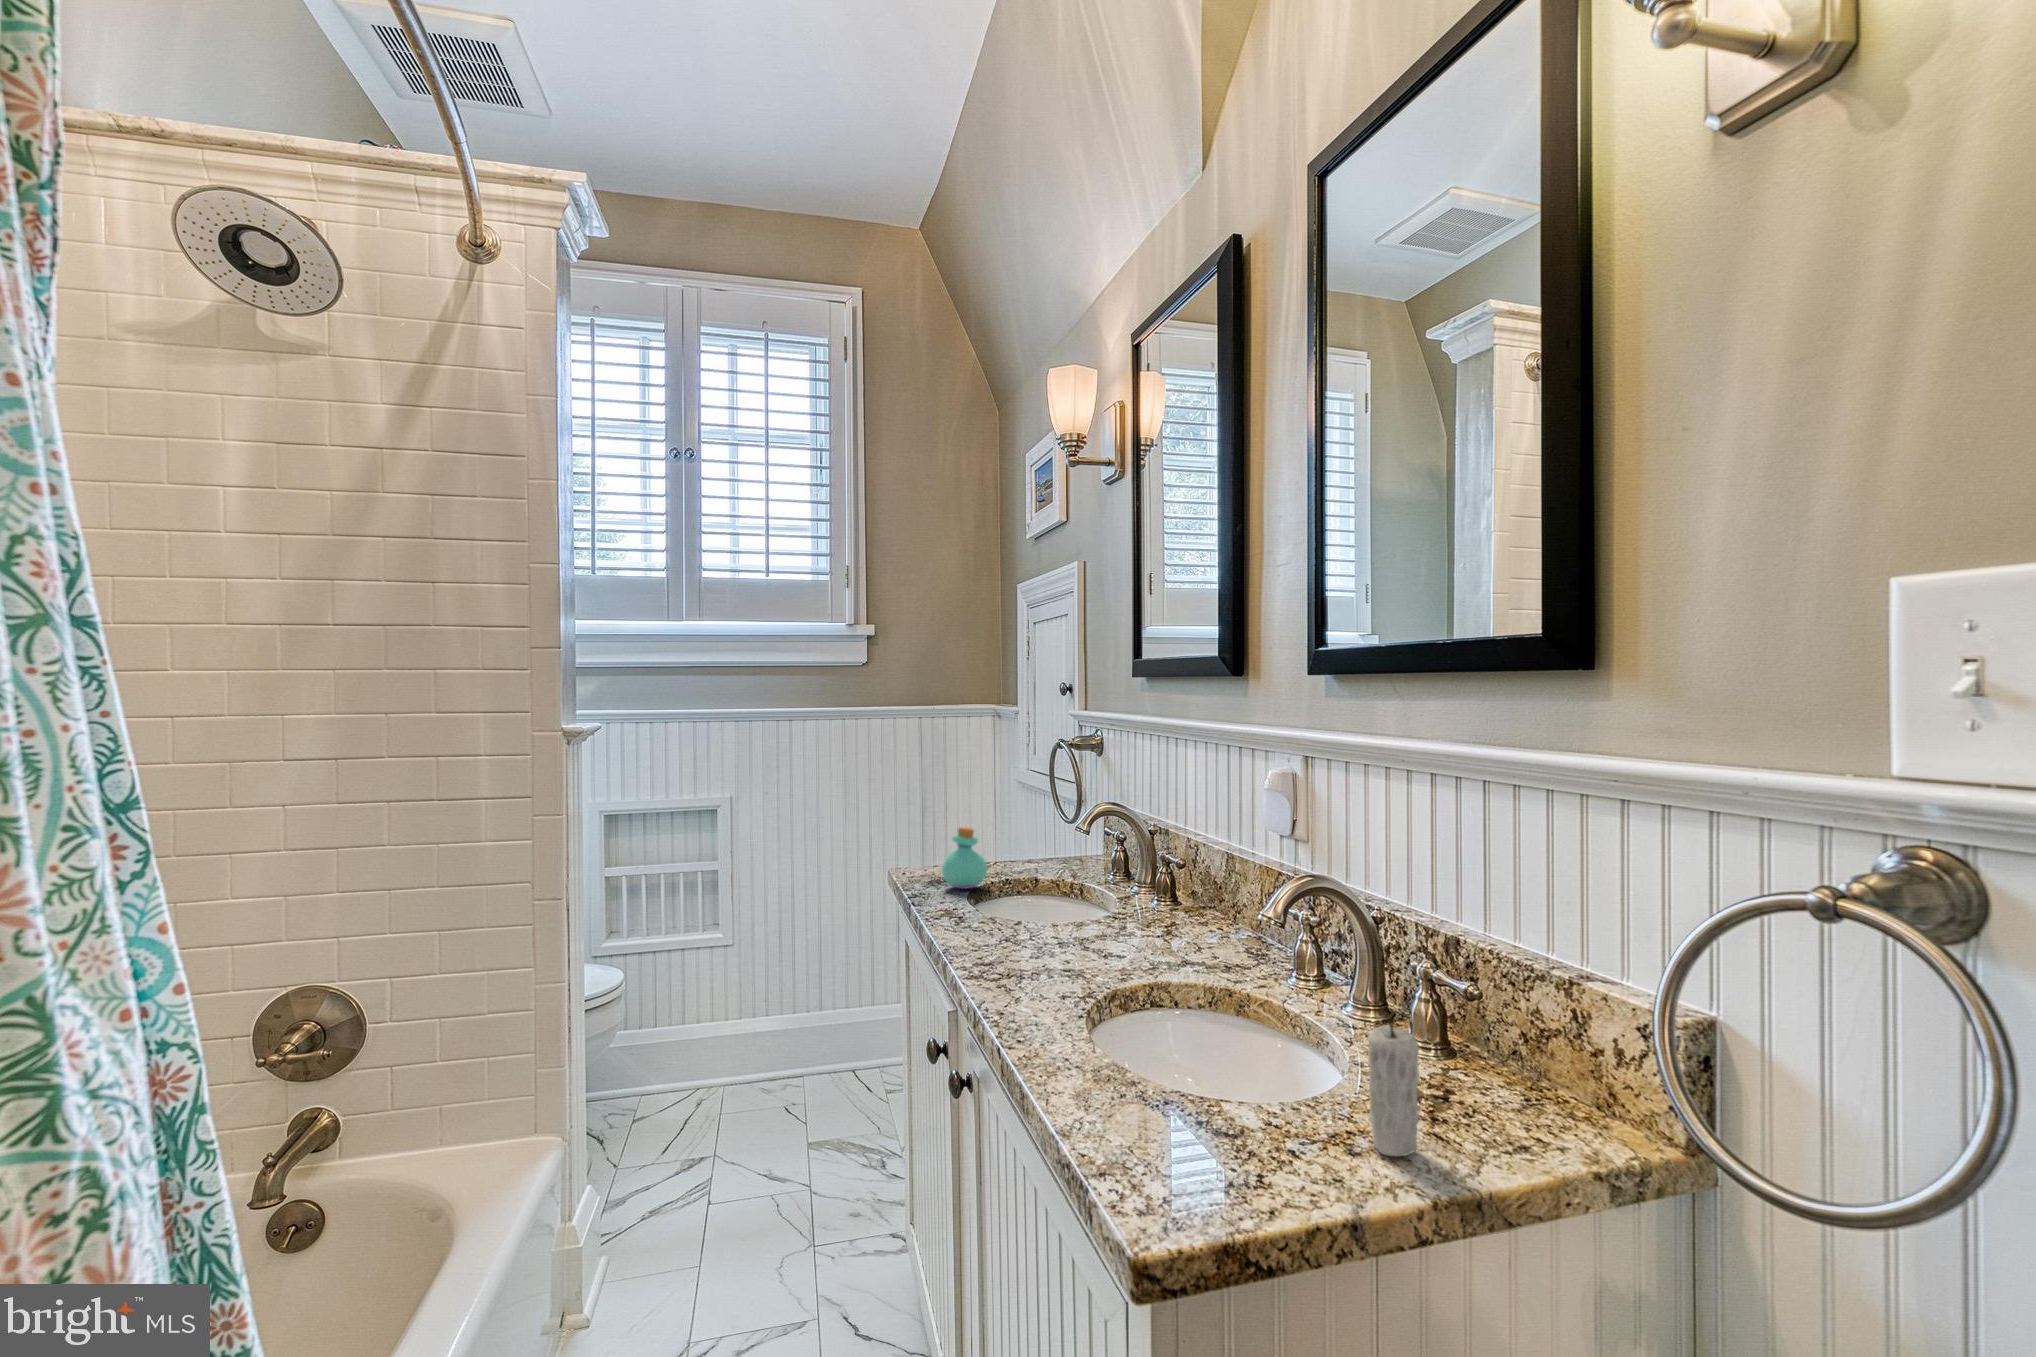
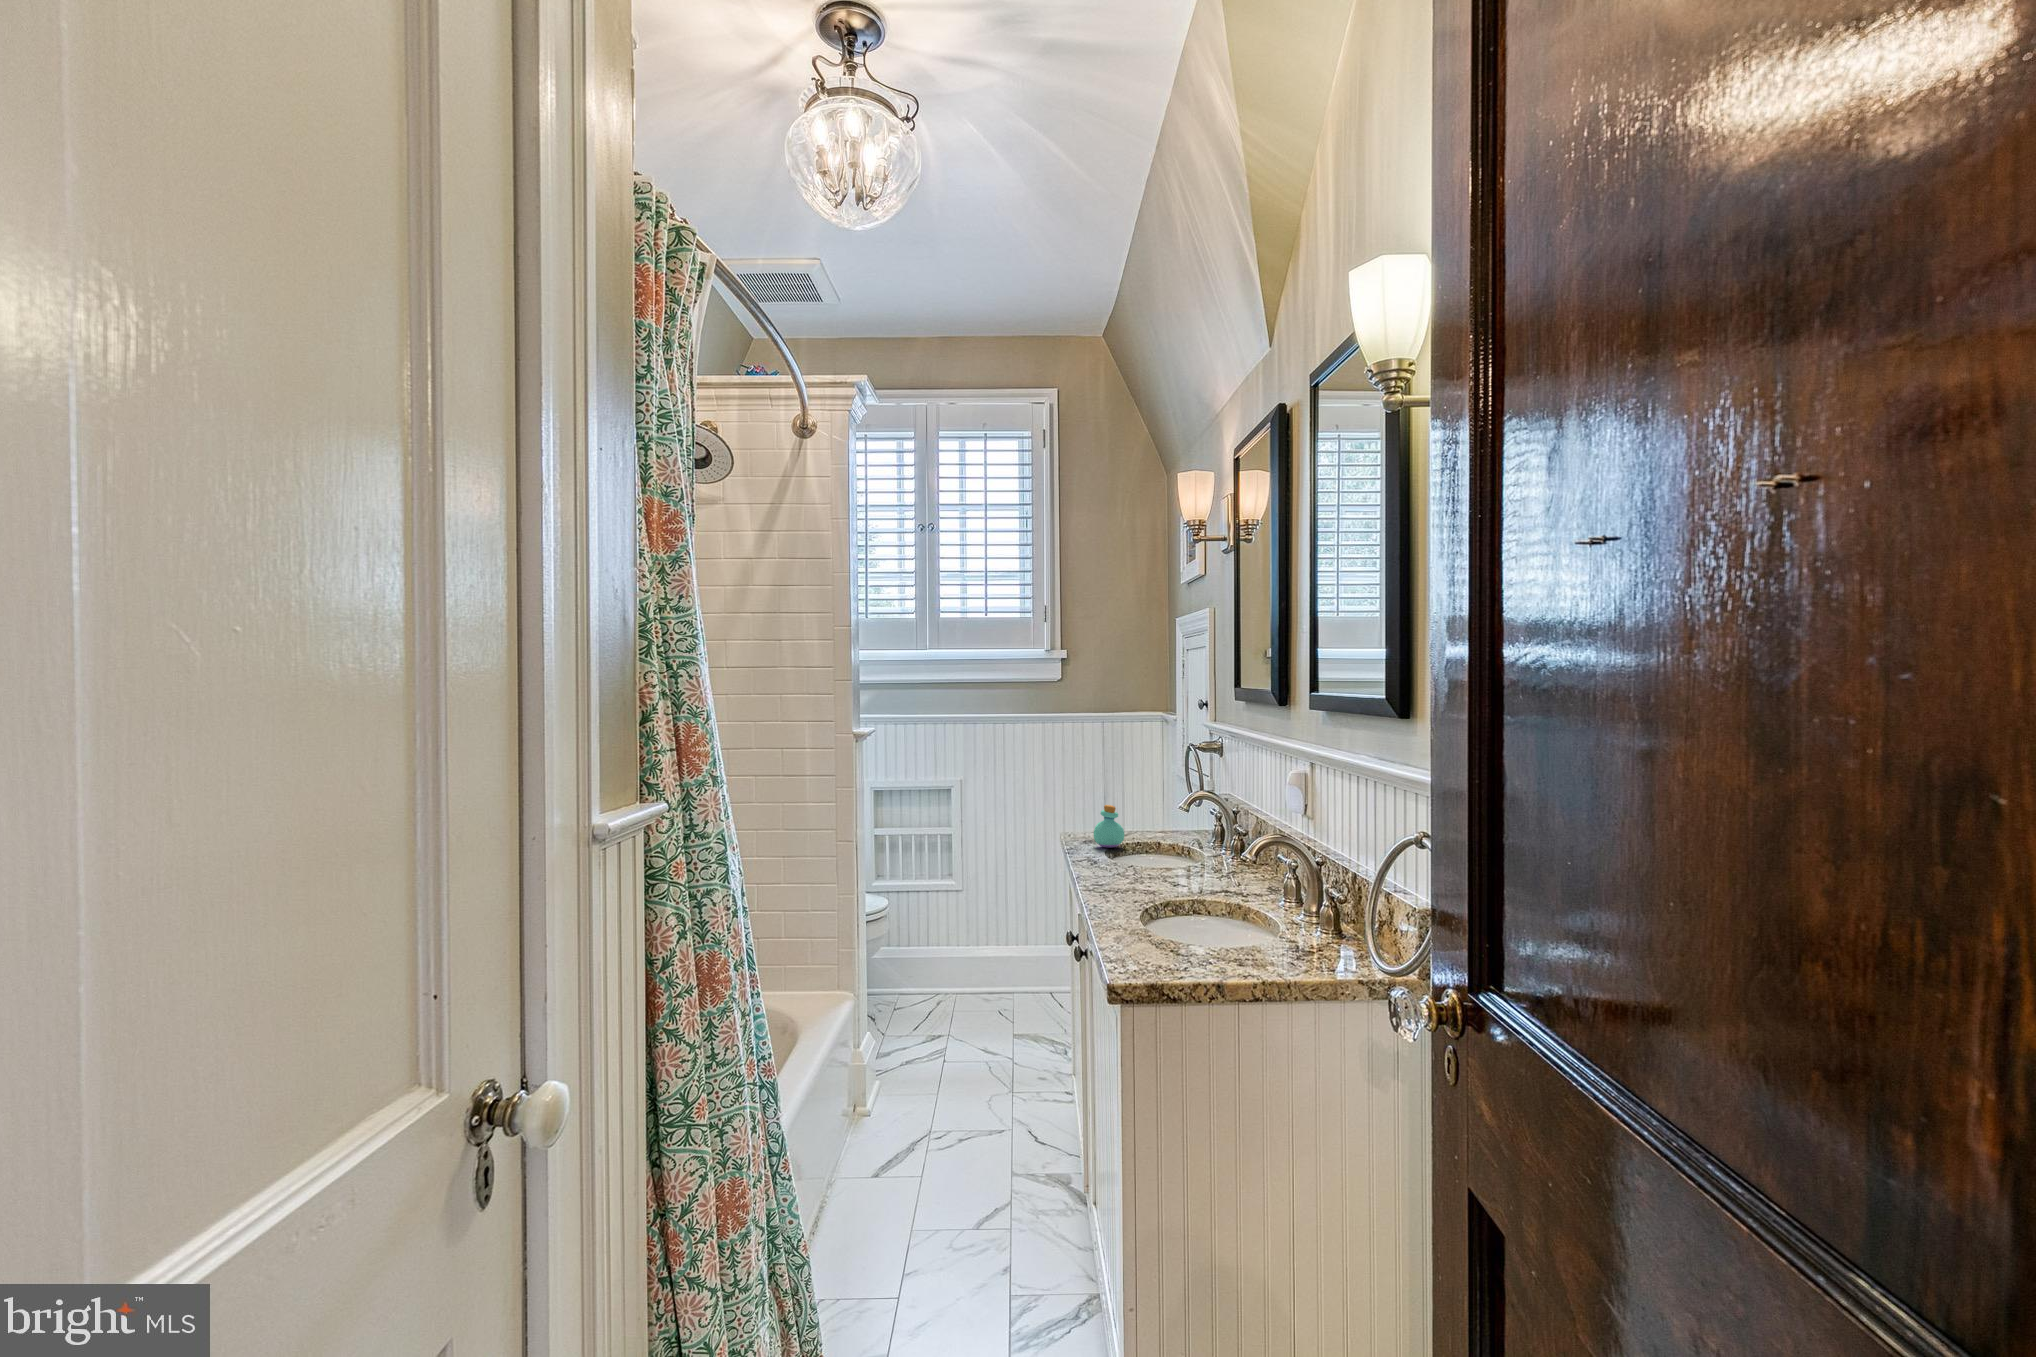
candle: present [1367,1024,1419,1156] -> none [1252,894,1278,968]

